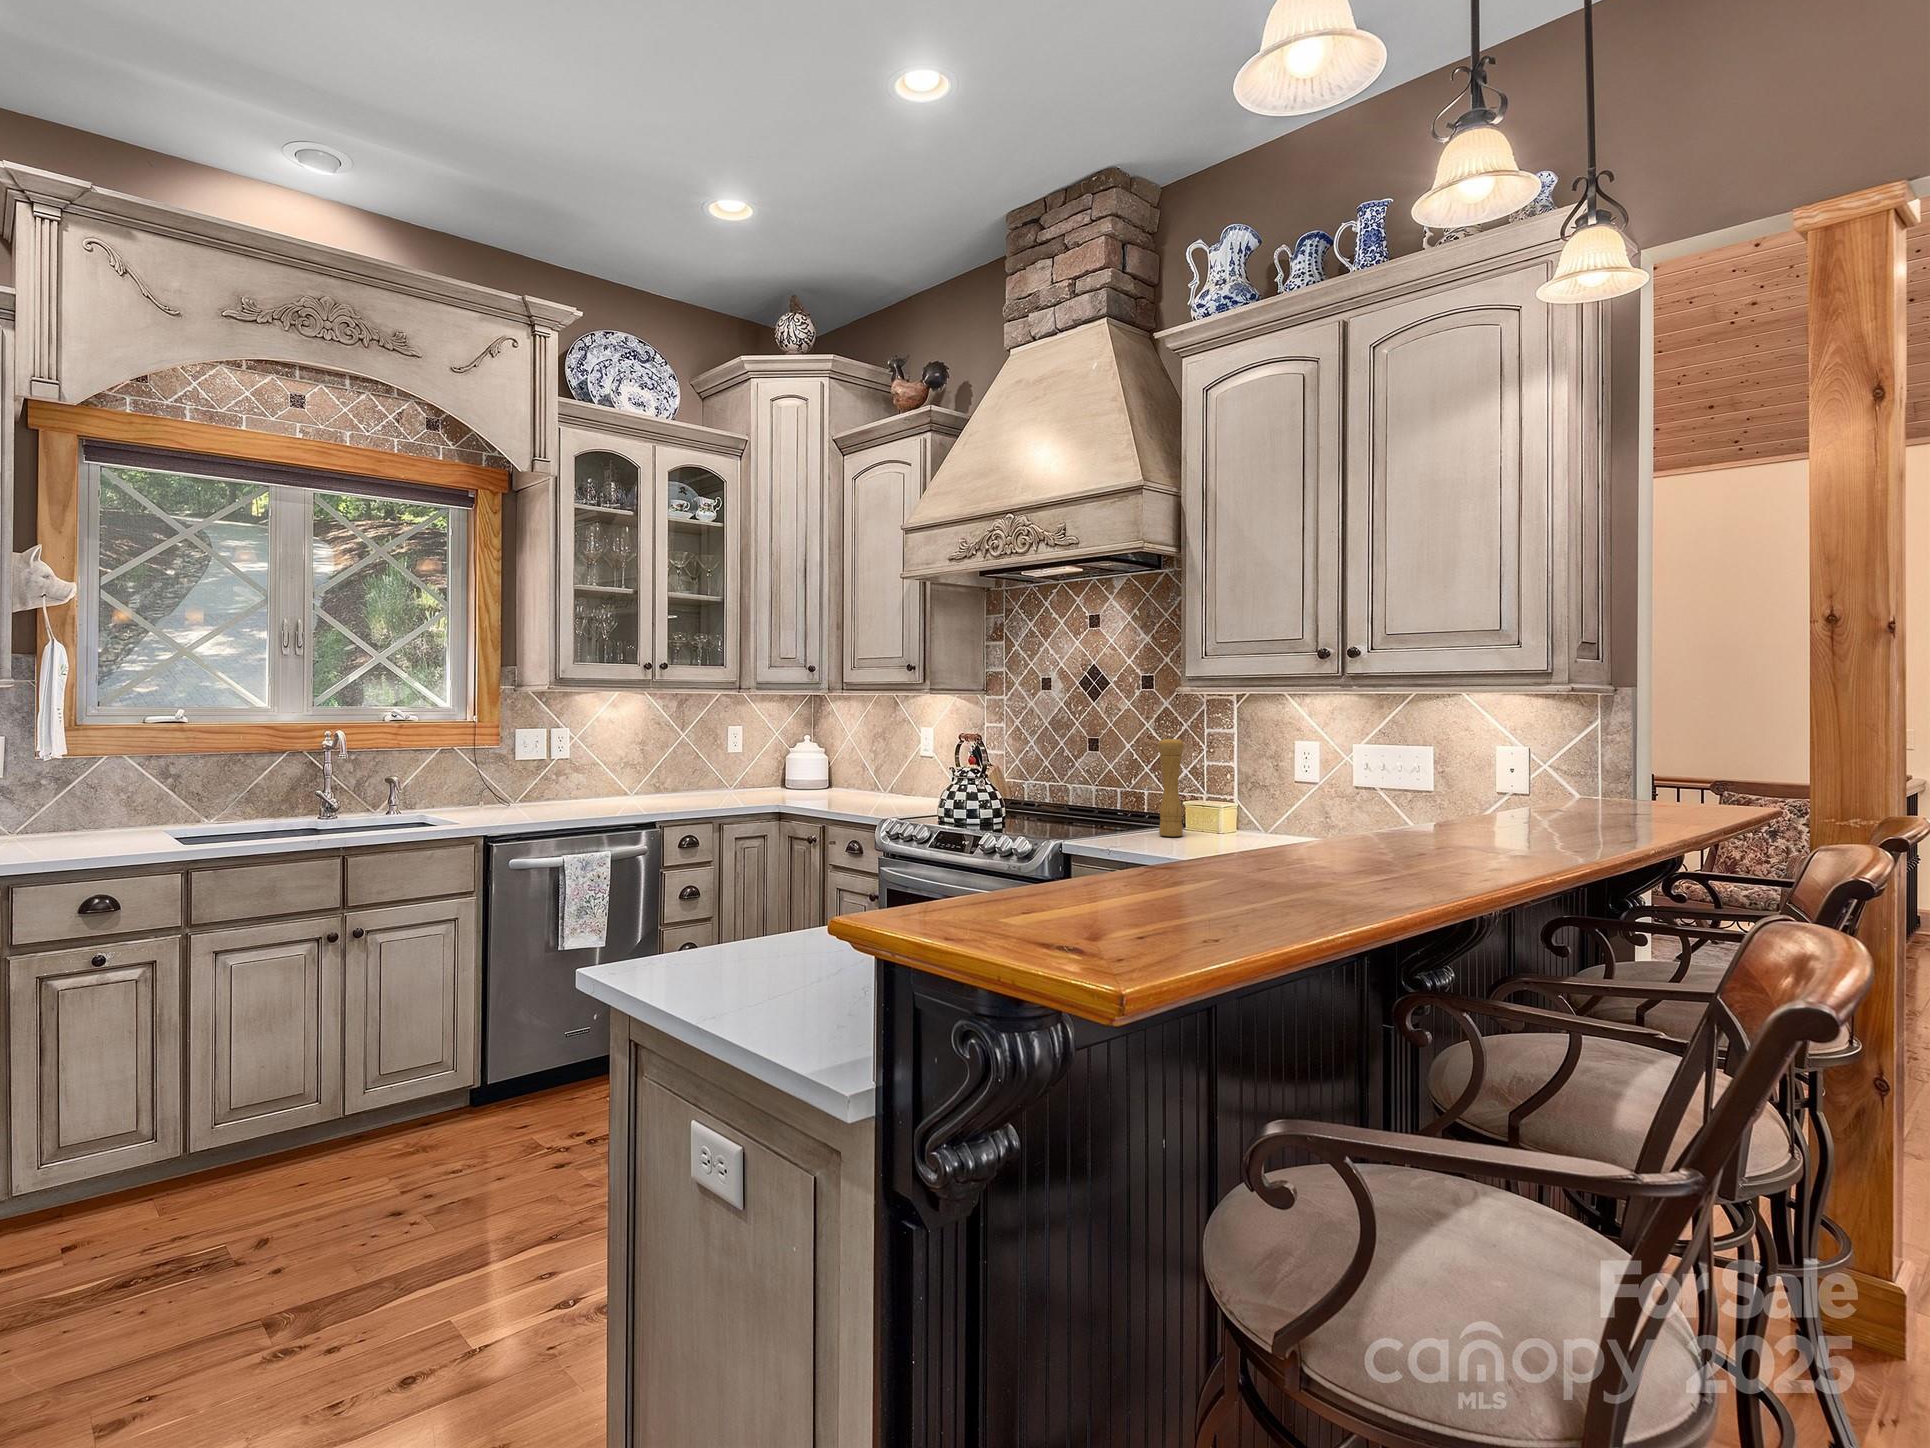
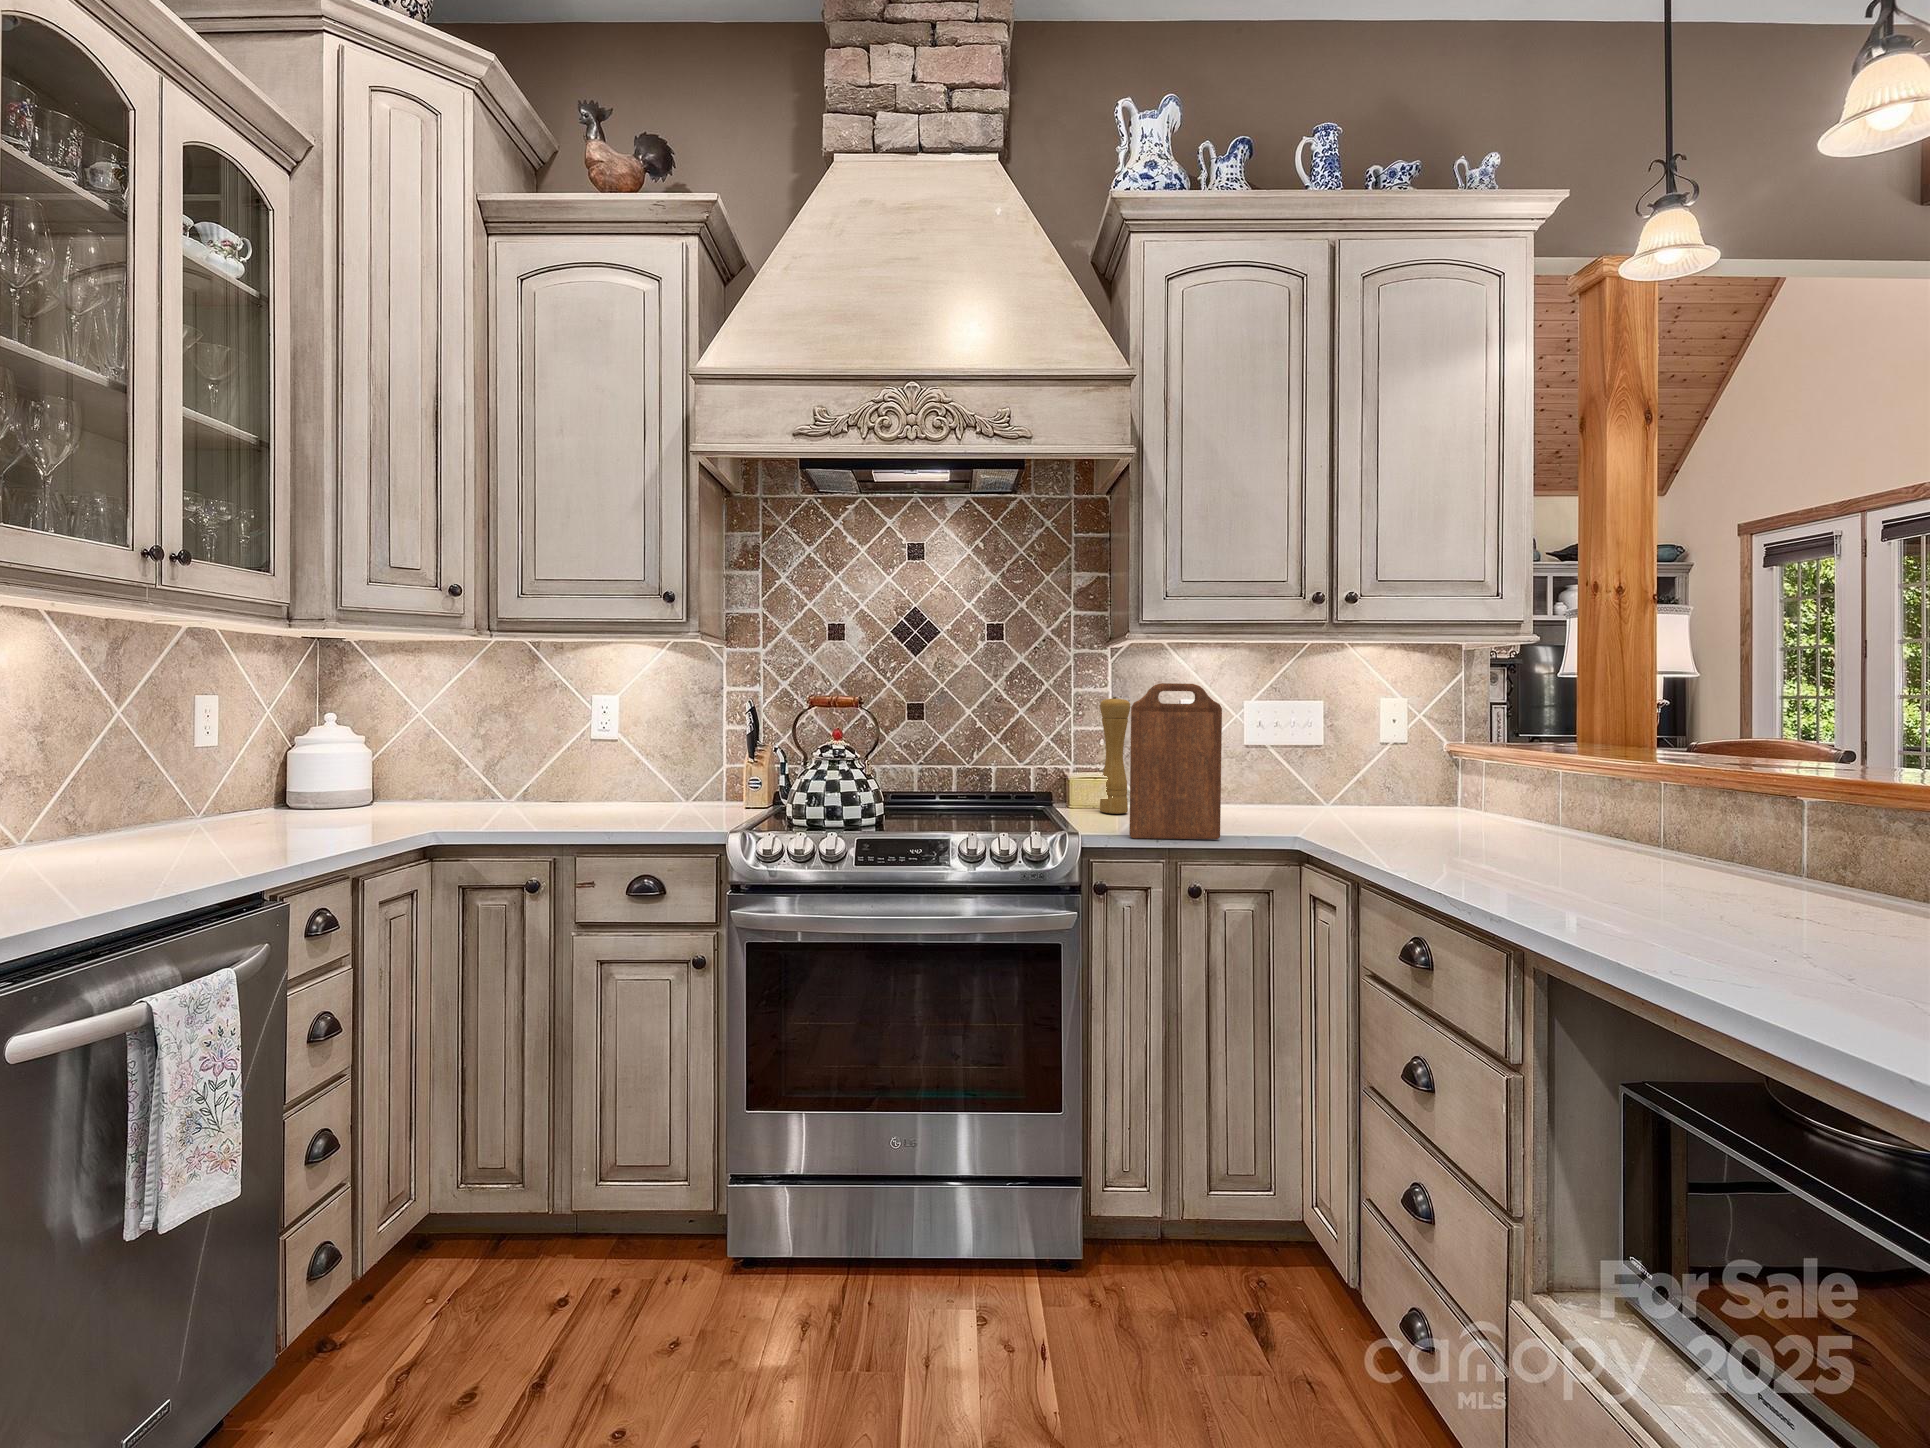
cutting board: none [1098,727,1161,855] -> present [1129,683,1222,839]

